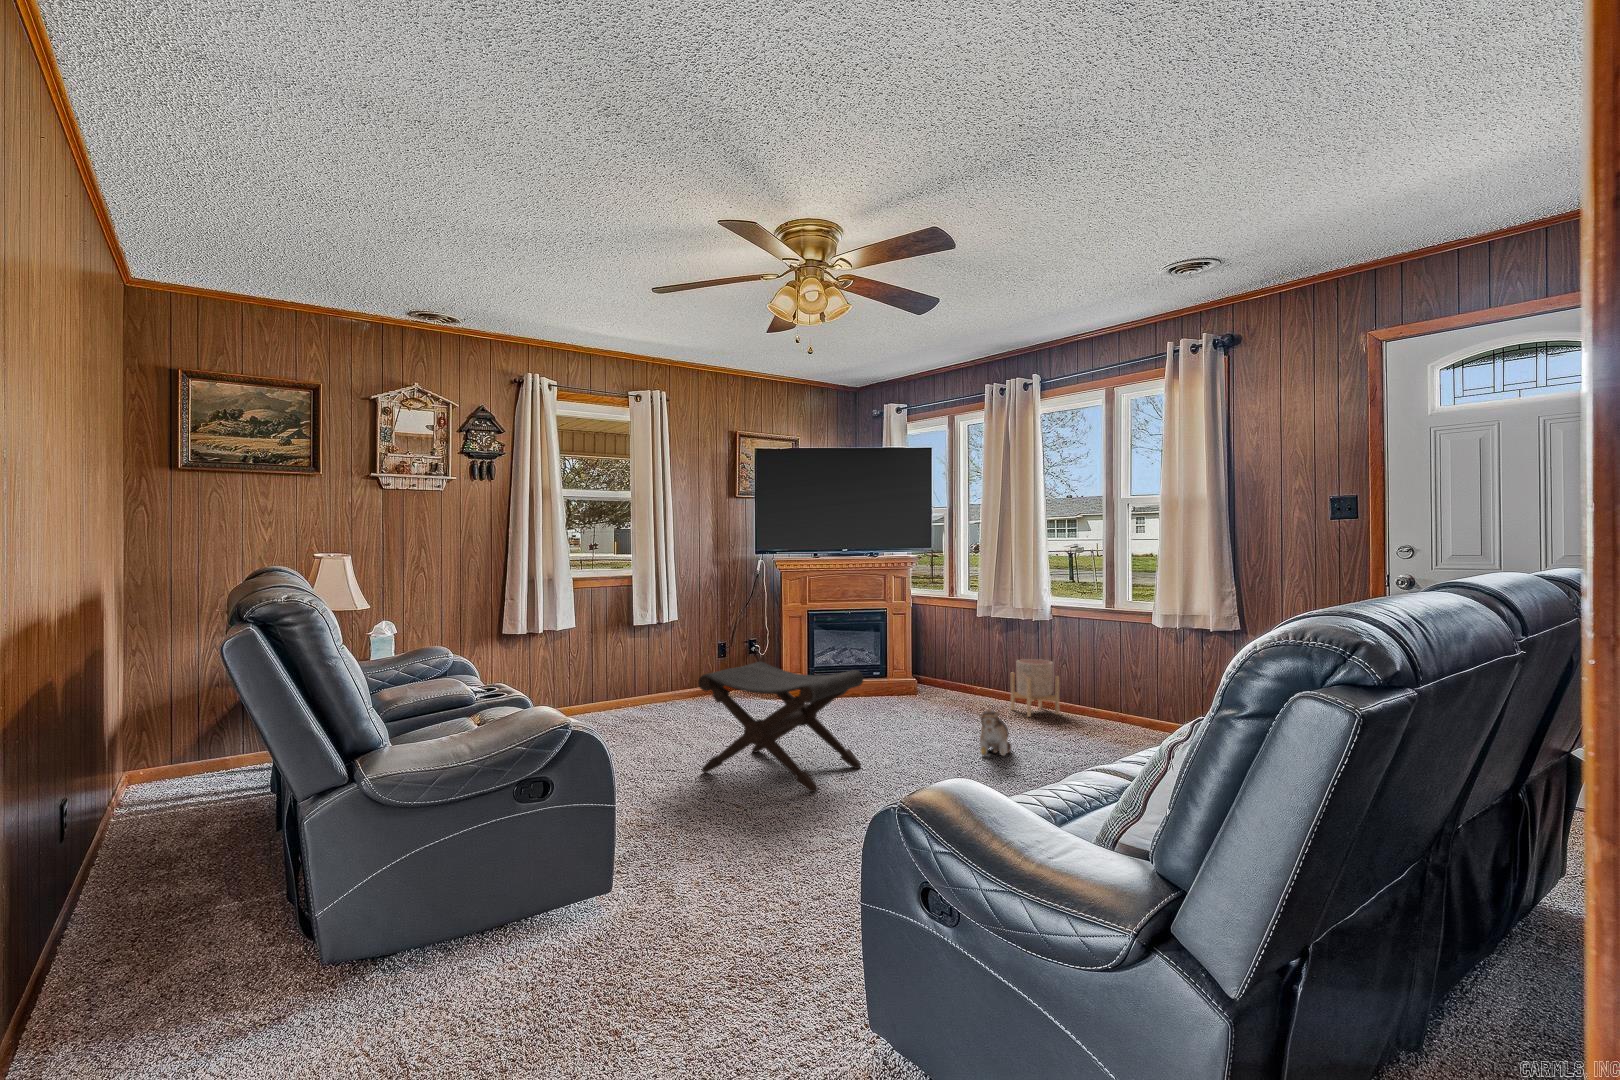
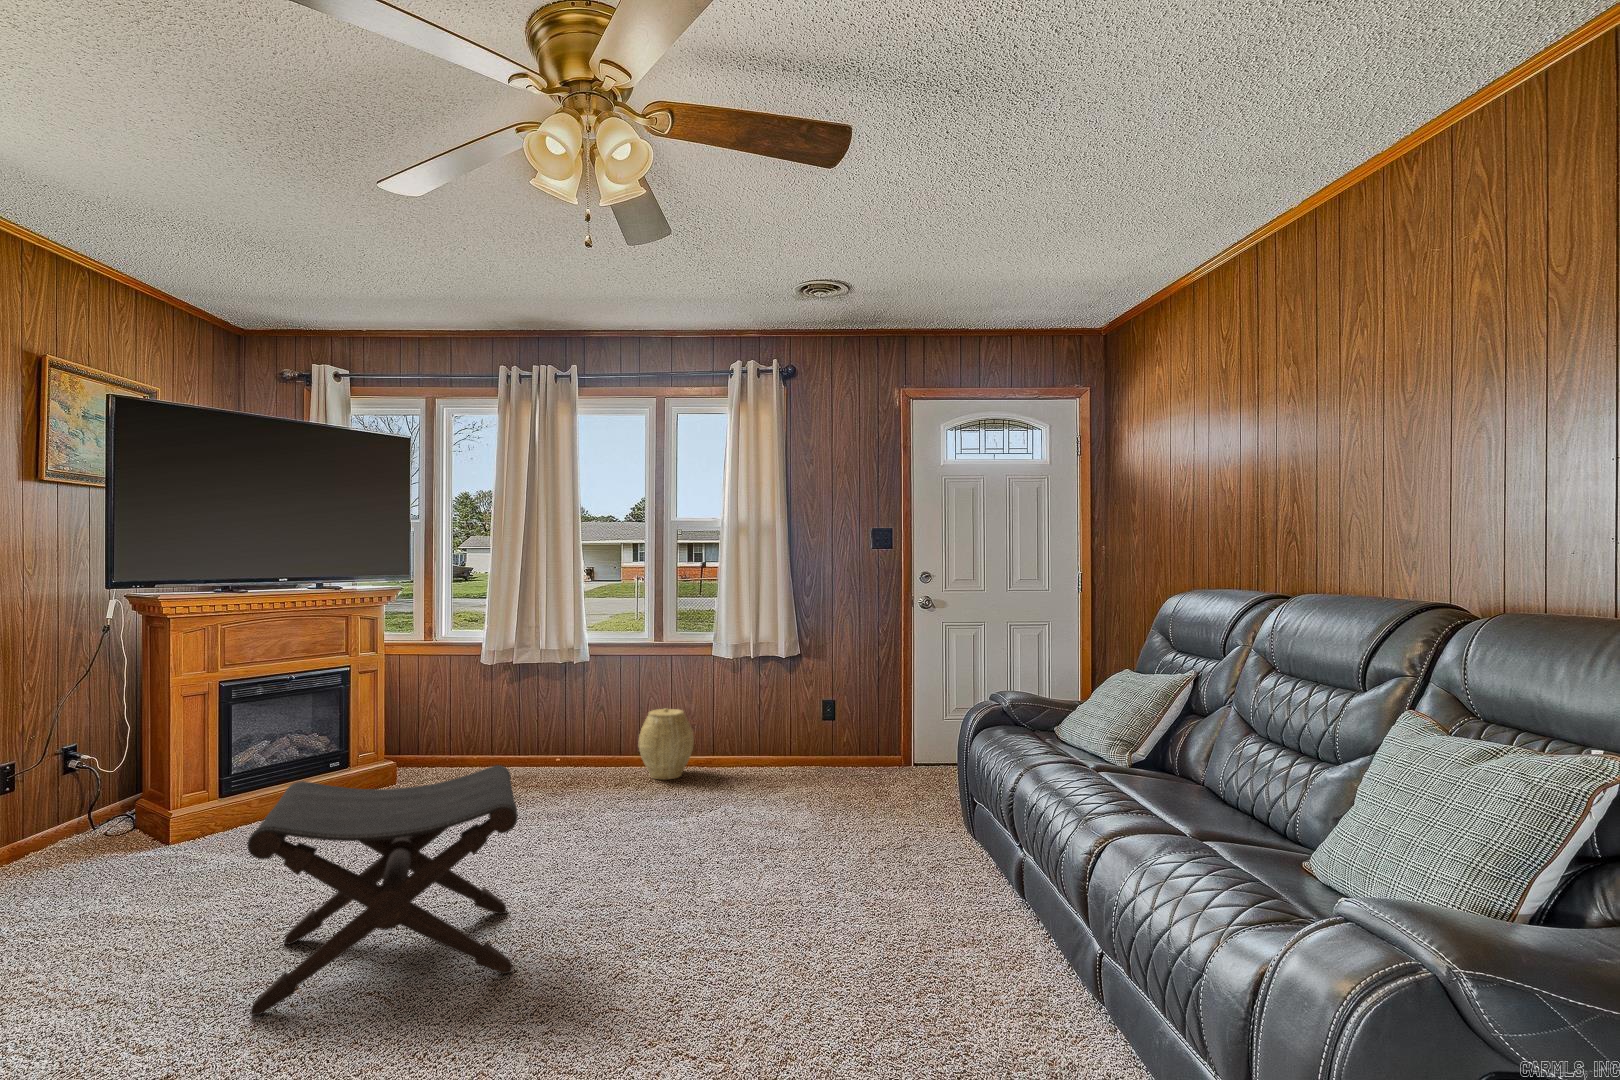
planter: present [1011,659,1059,717] -> none [549,709,610,782]
woven basket: none [1073,666,1123,728] -> present [639,708,694,780]
plush toy: present [978,709,1011,756] -> none [607,783,653,845]

